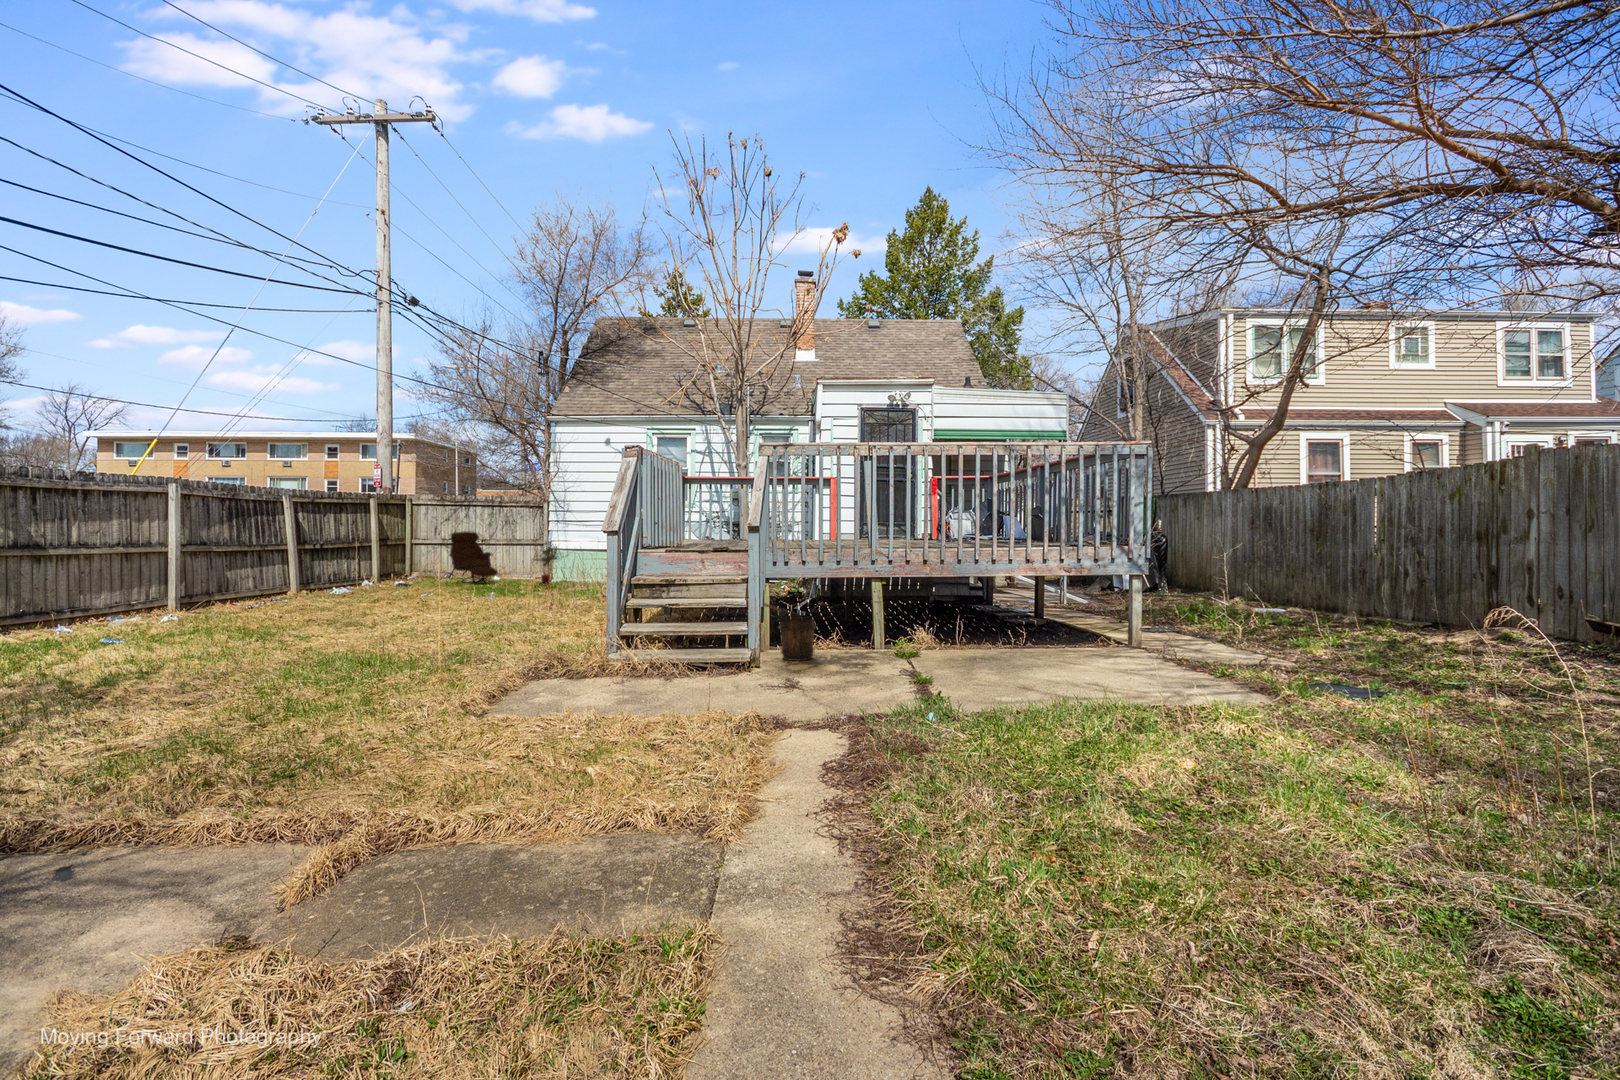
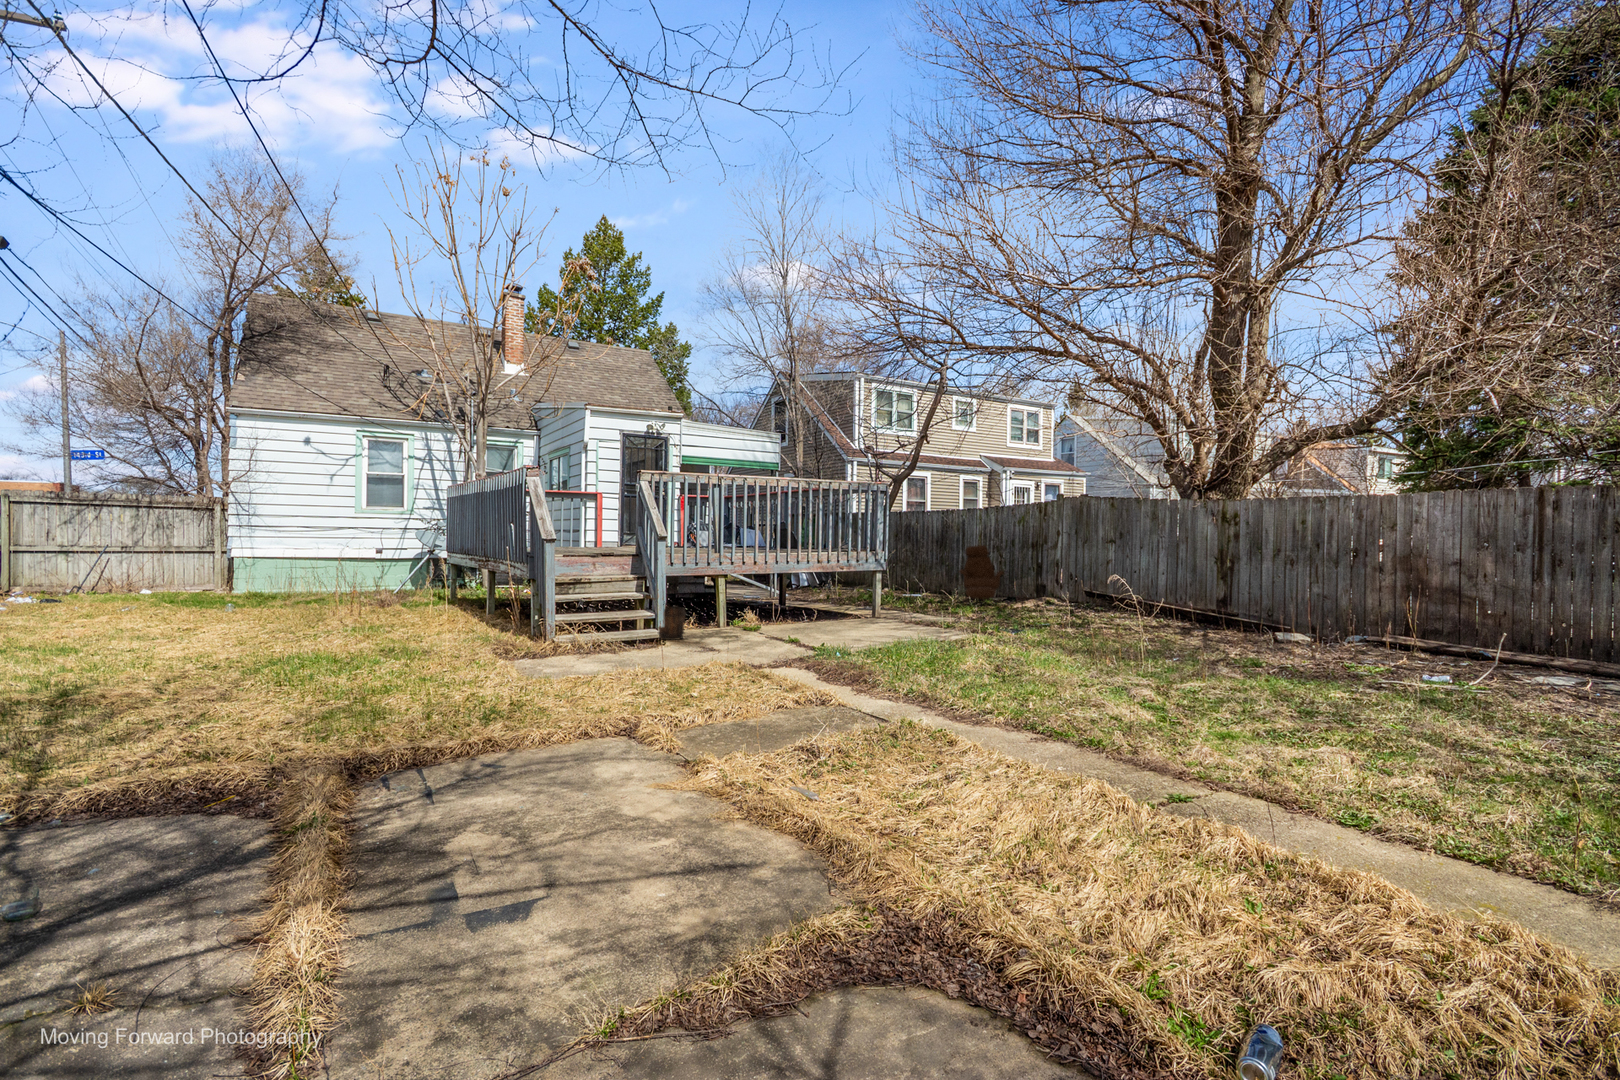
lounge chair: present [449,531,498,583] -> present [959,545,1004,606]
potted tree: present [535,542,559,583] -> none [204,545,244,593]

